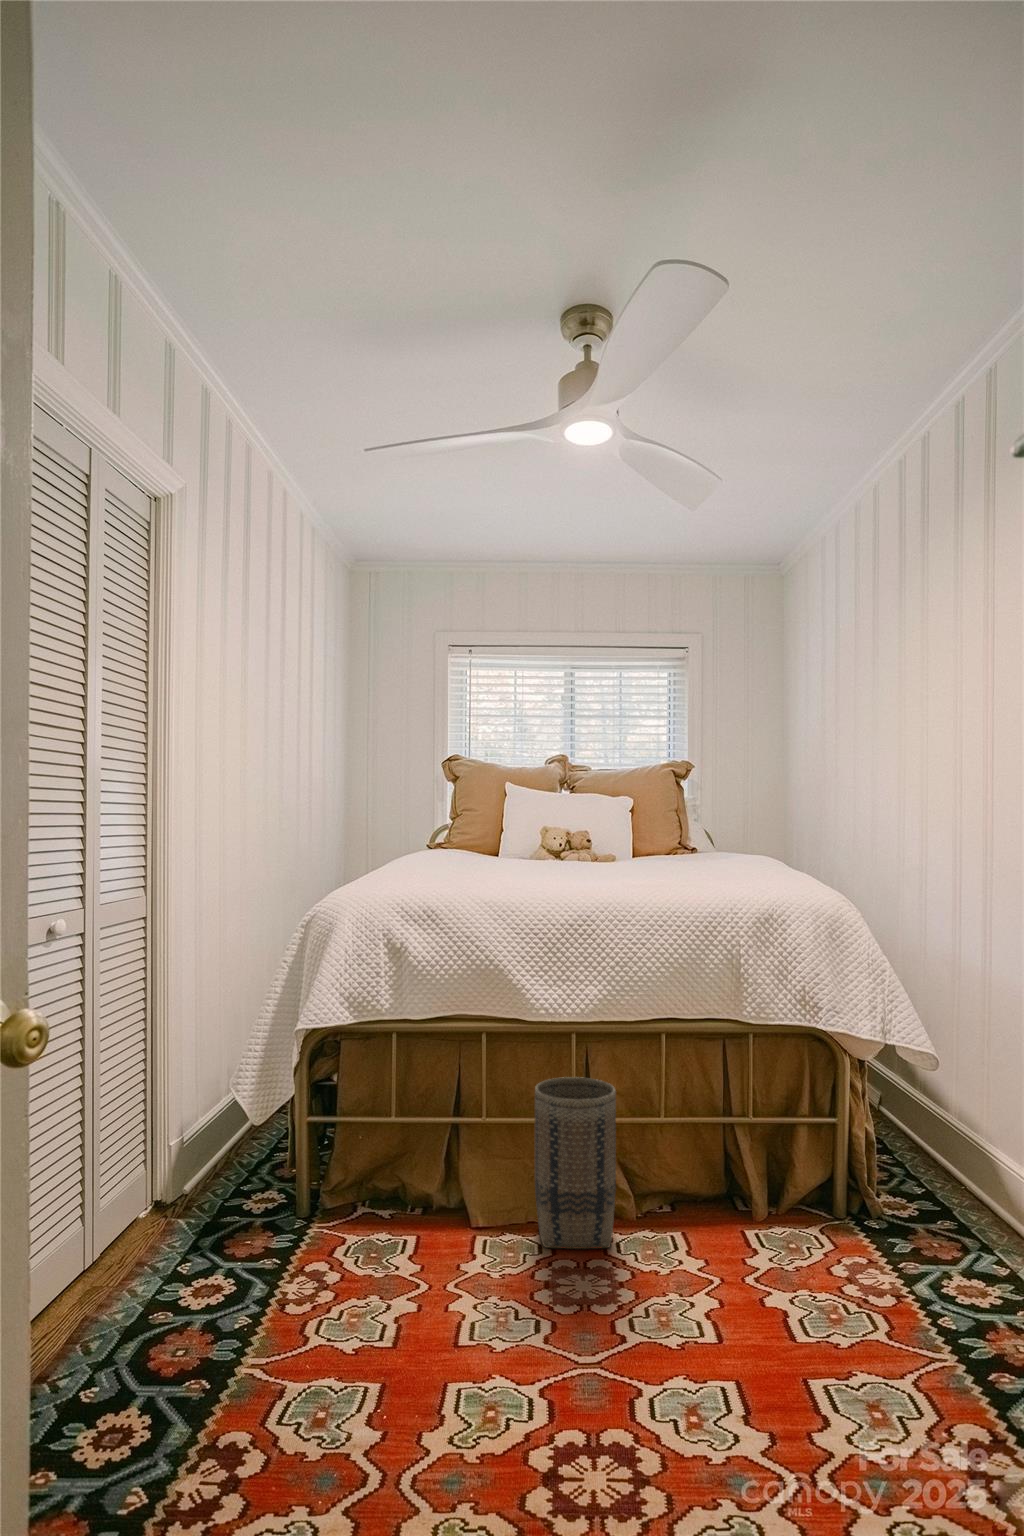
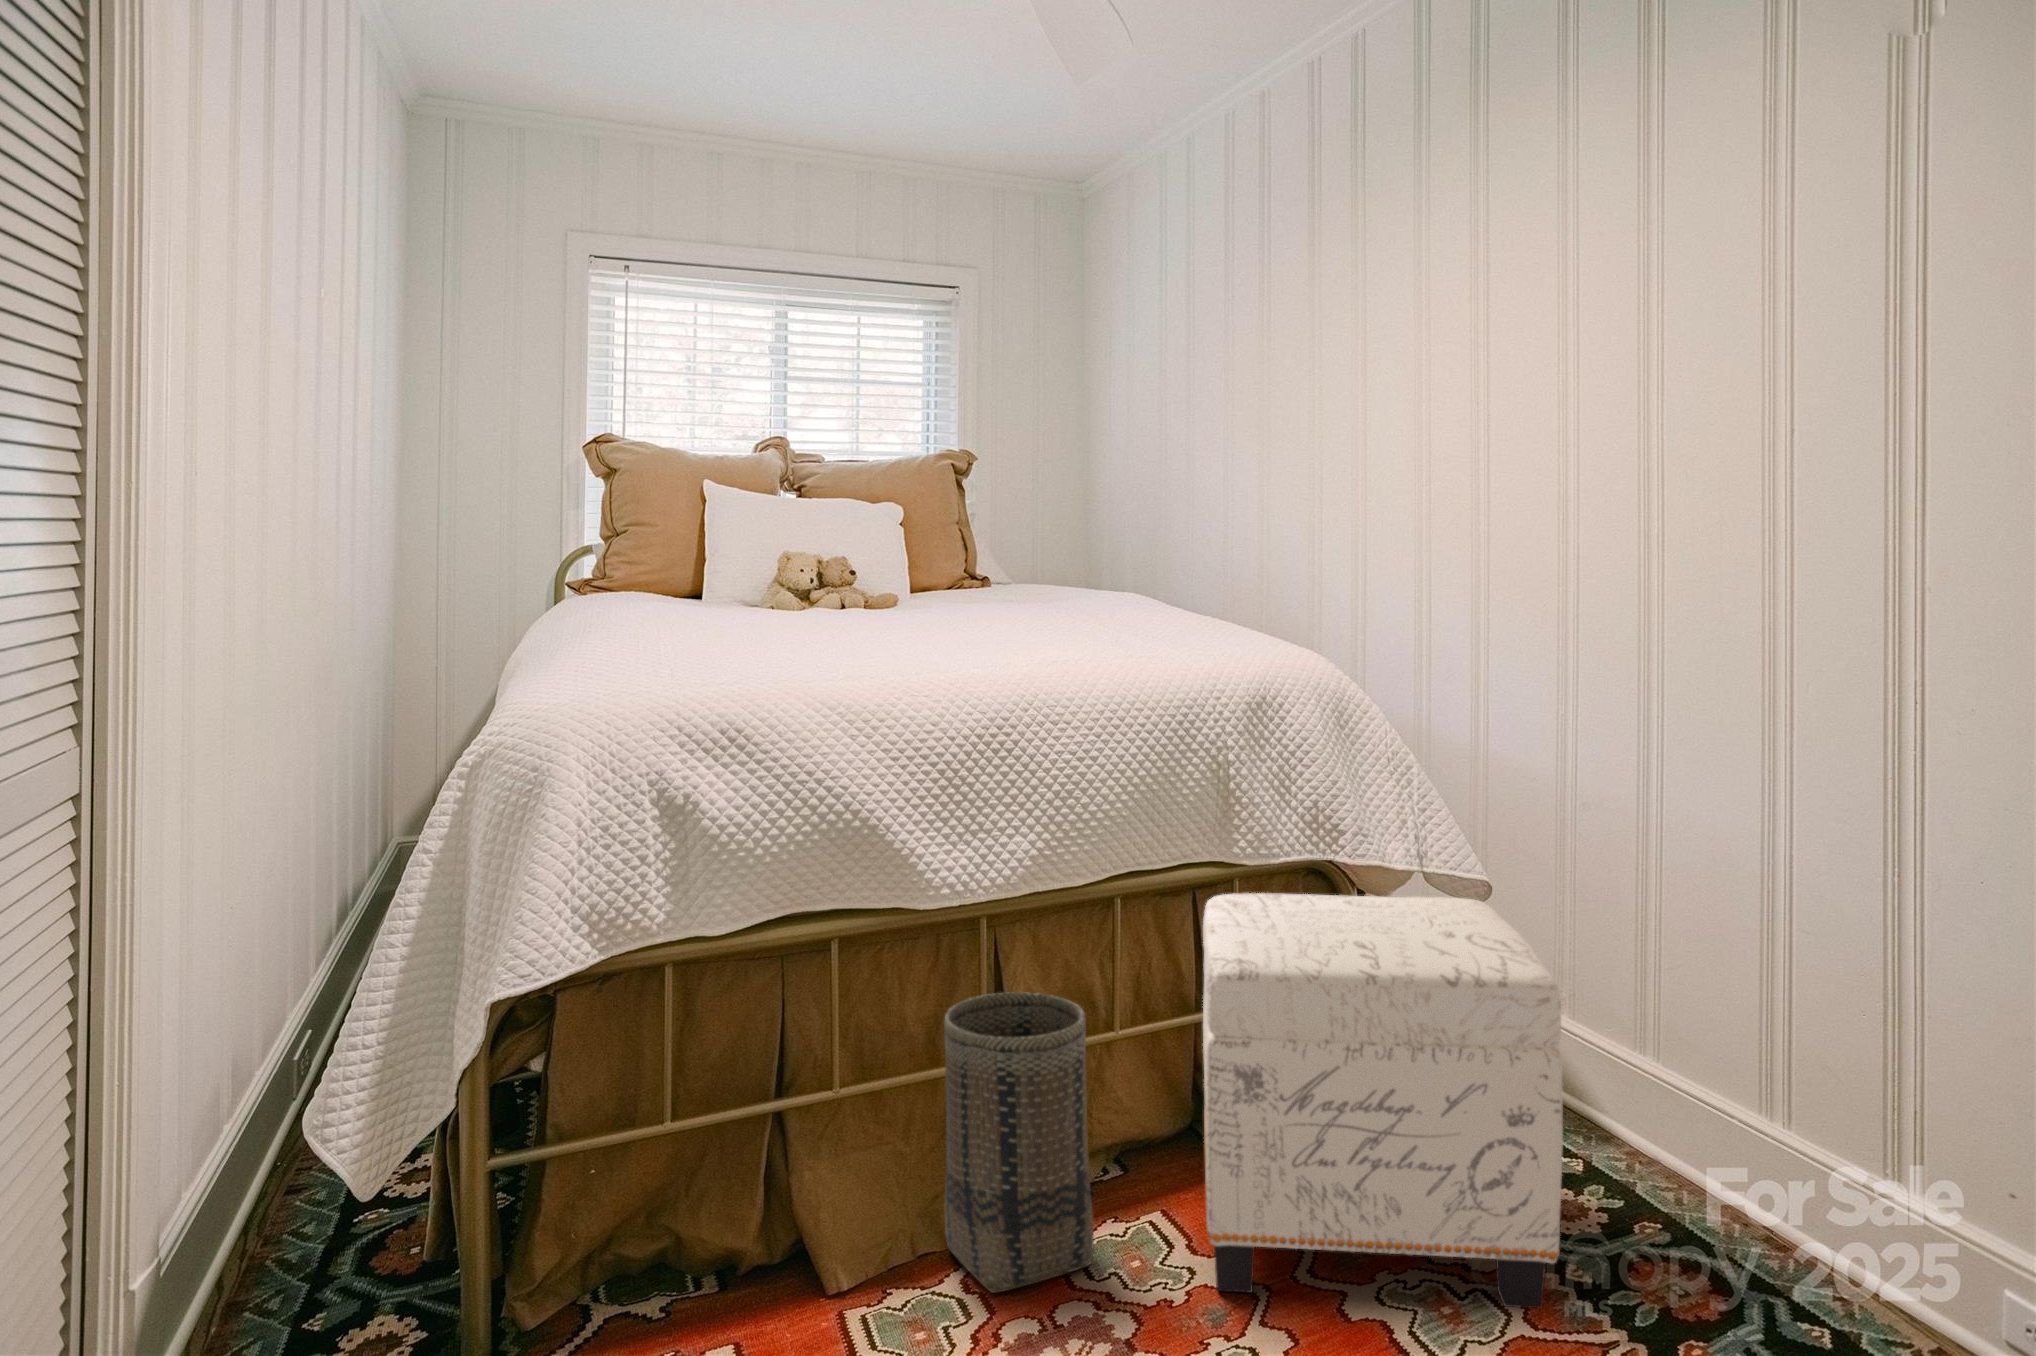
ottoman: none [656,1040,917,1336] -> present [1203,893,1563,1308]

